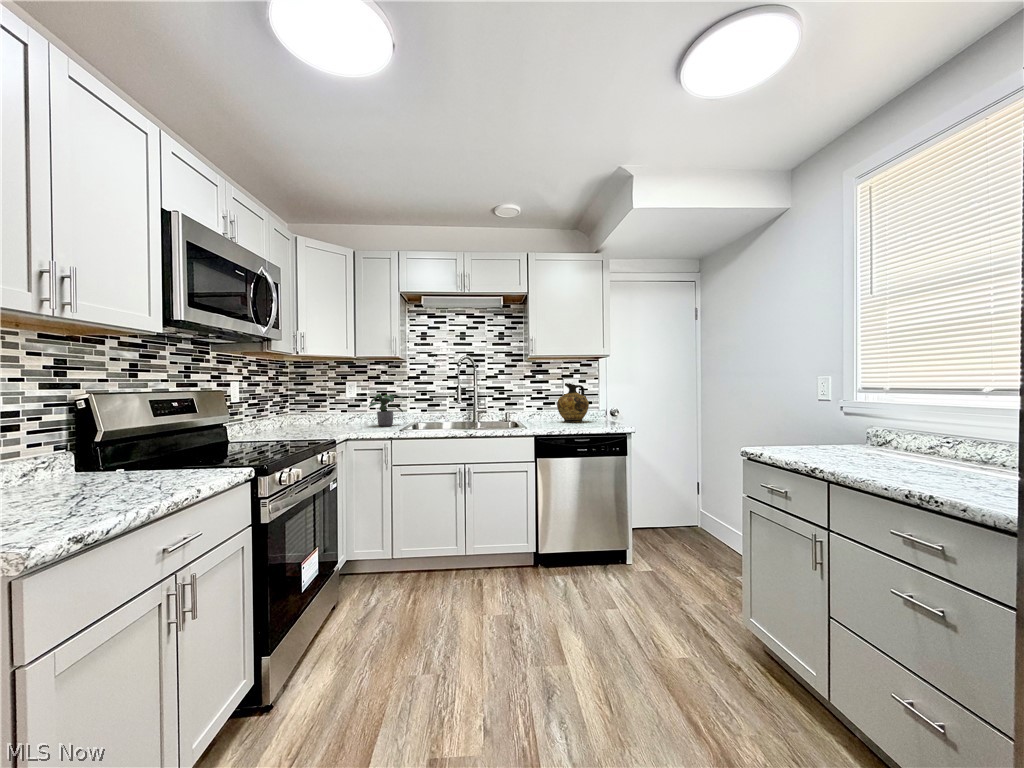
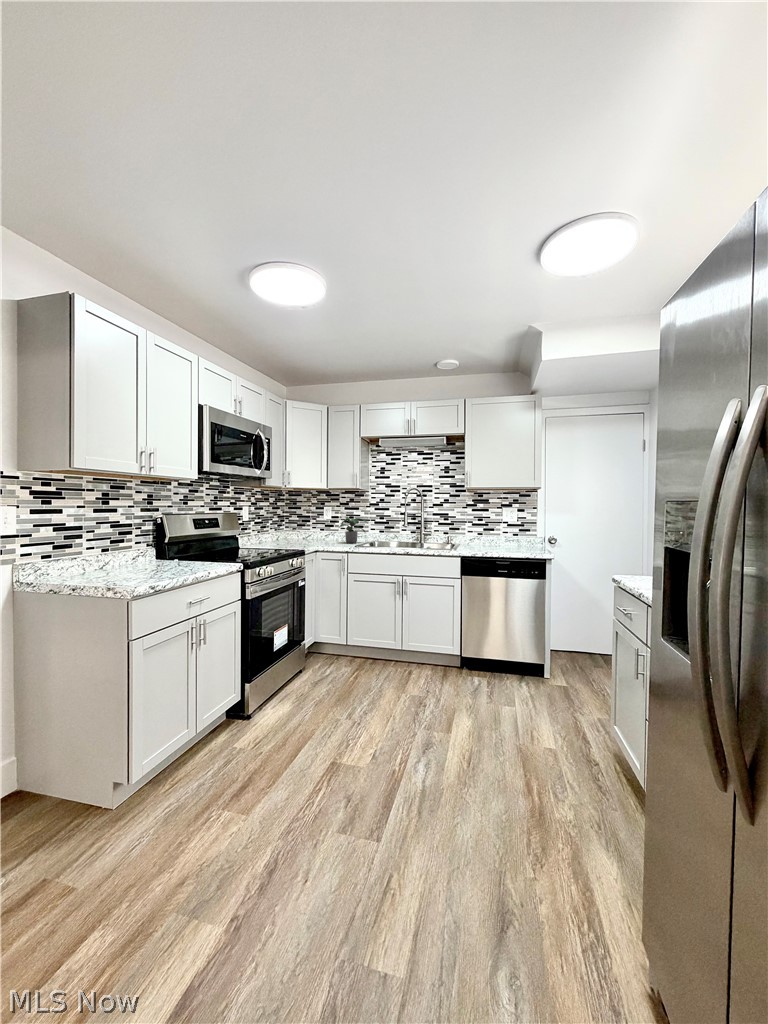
ceramic jug: present [557,383,589,422] -> none [493,513,522,548]

